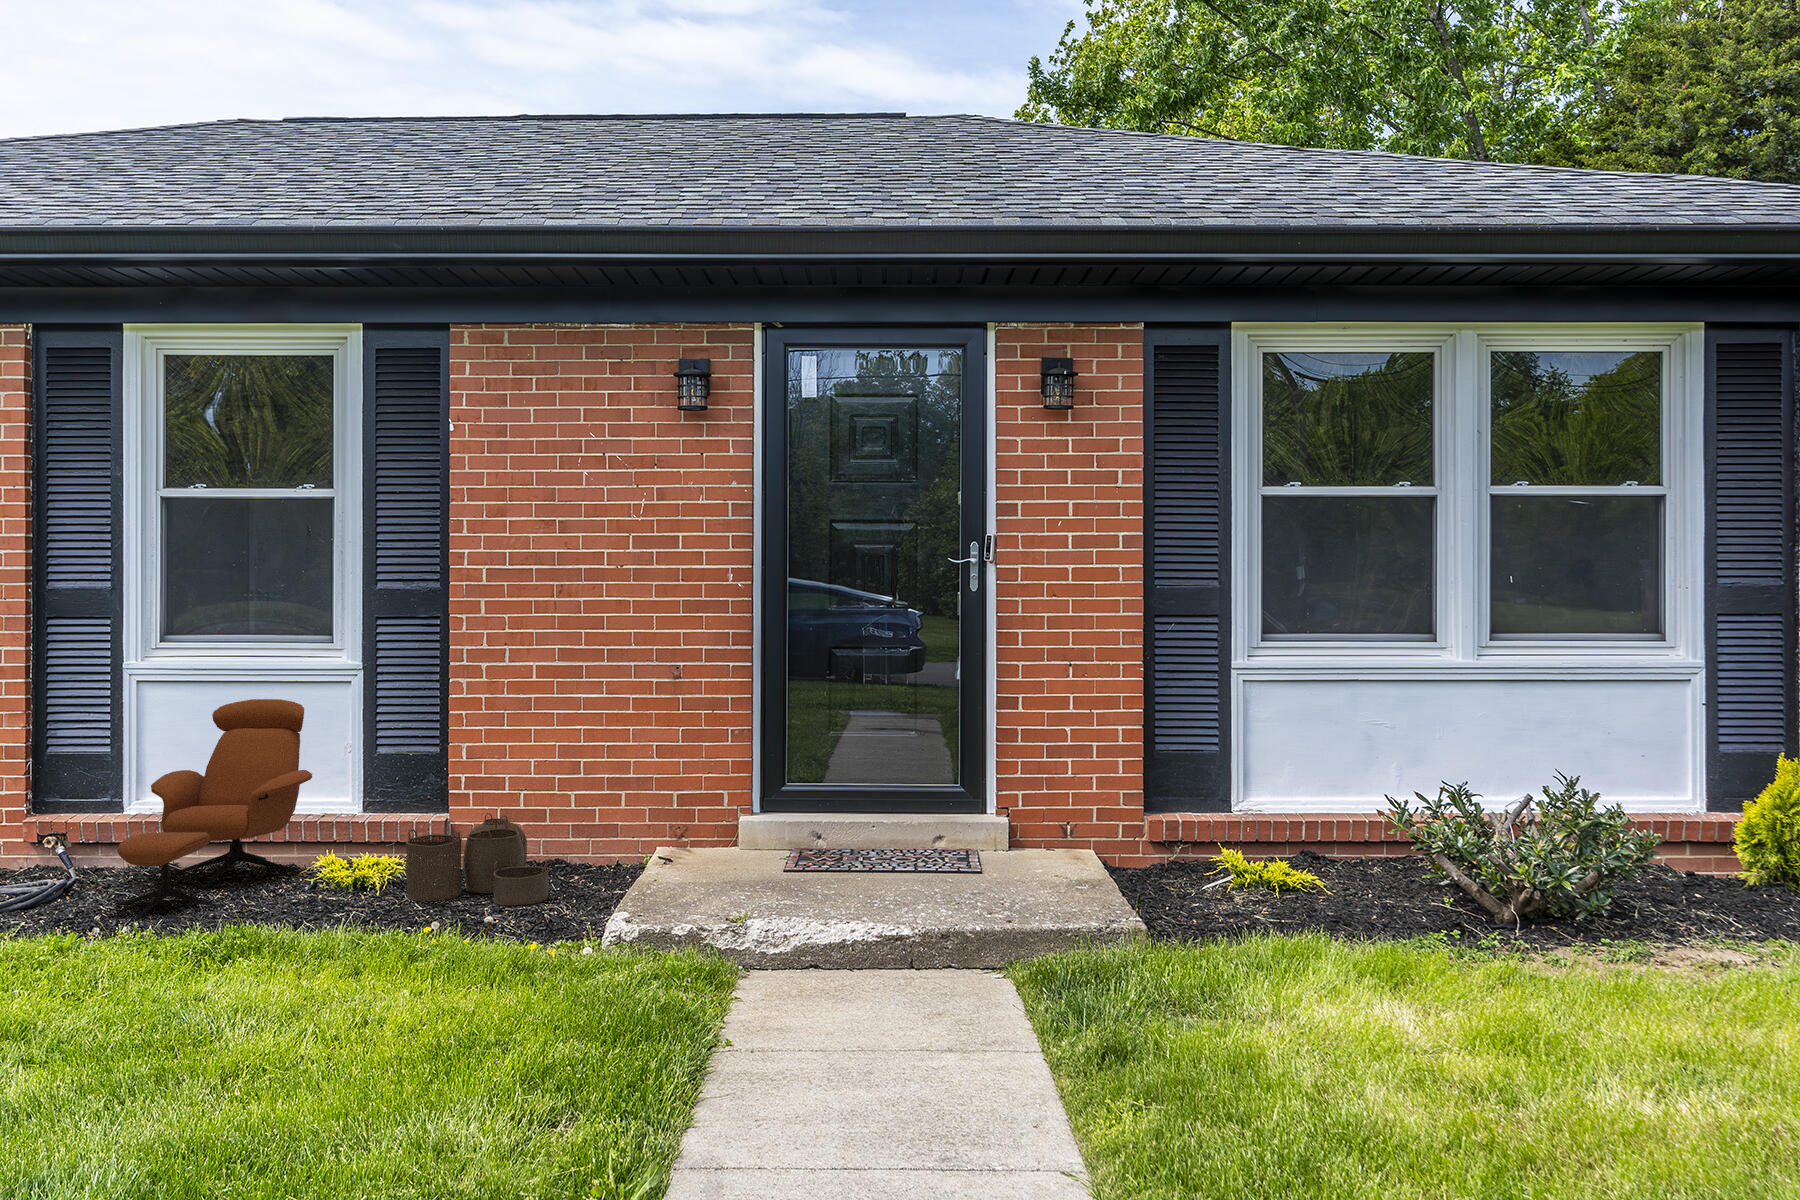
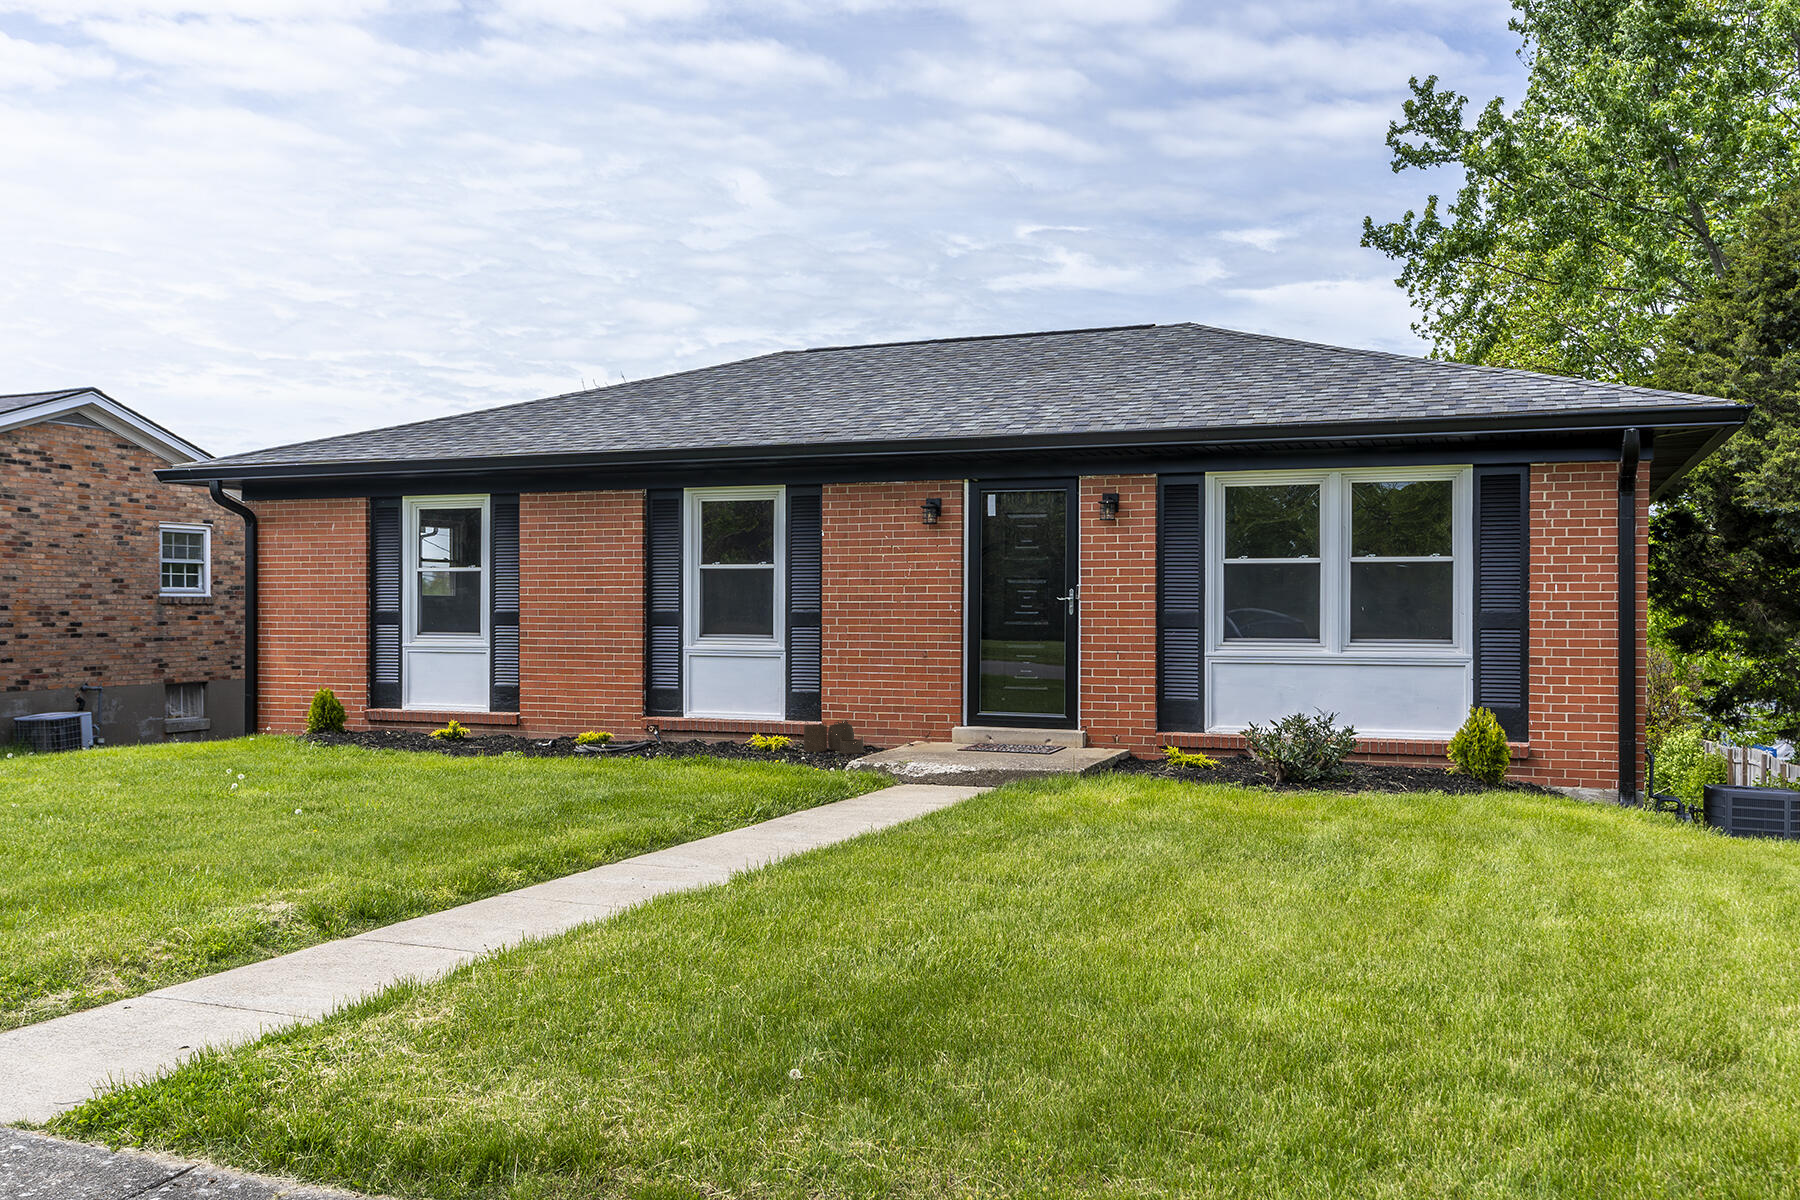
lounge chair: present [115,699,312,919] -> none [690,665,763,751]

